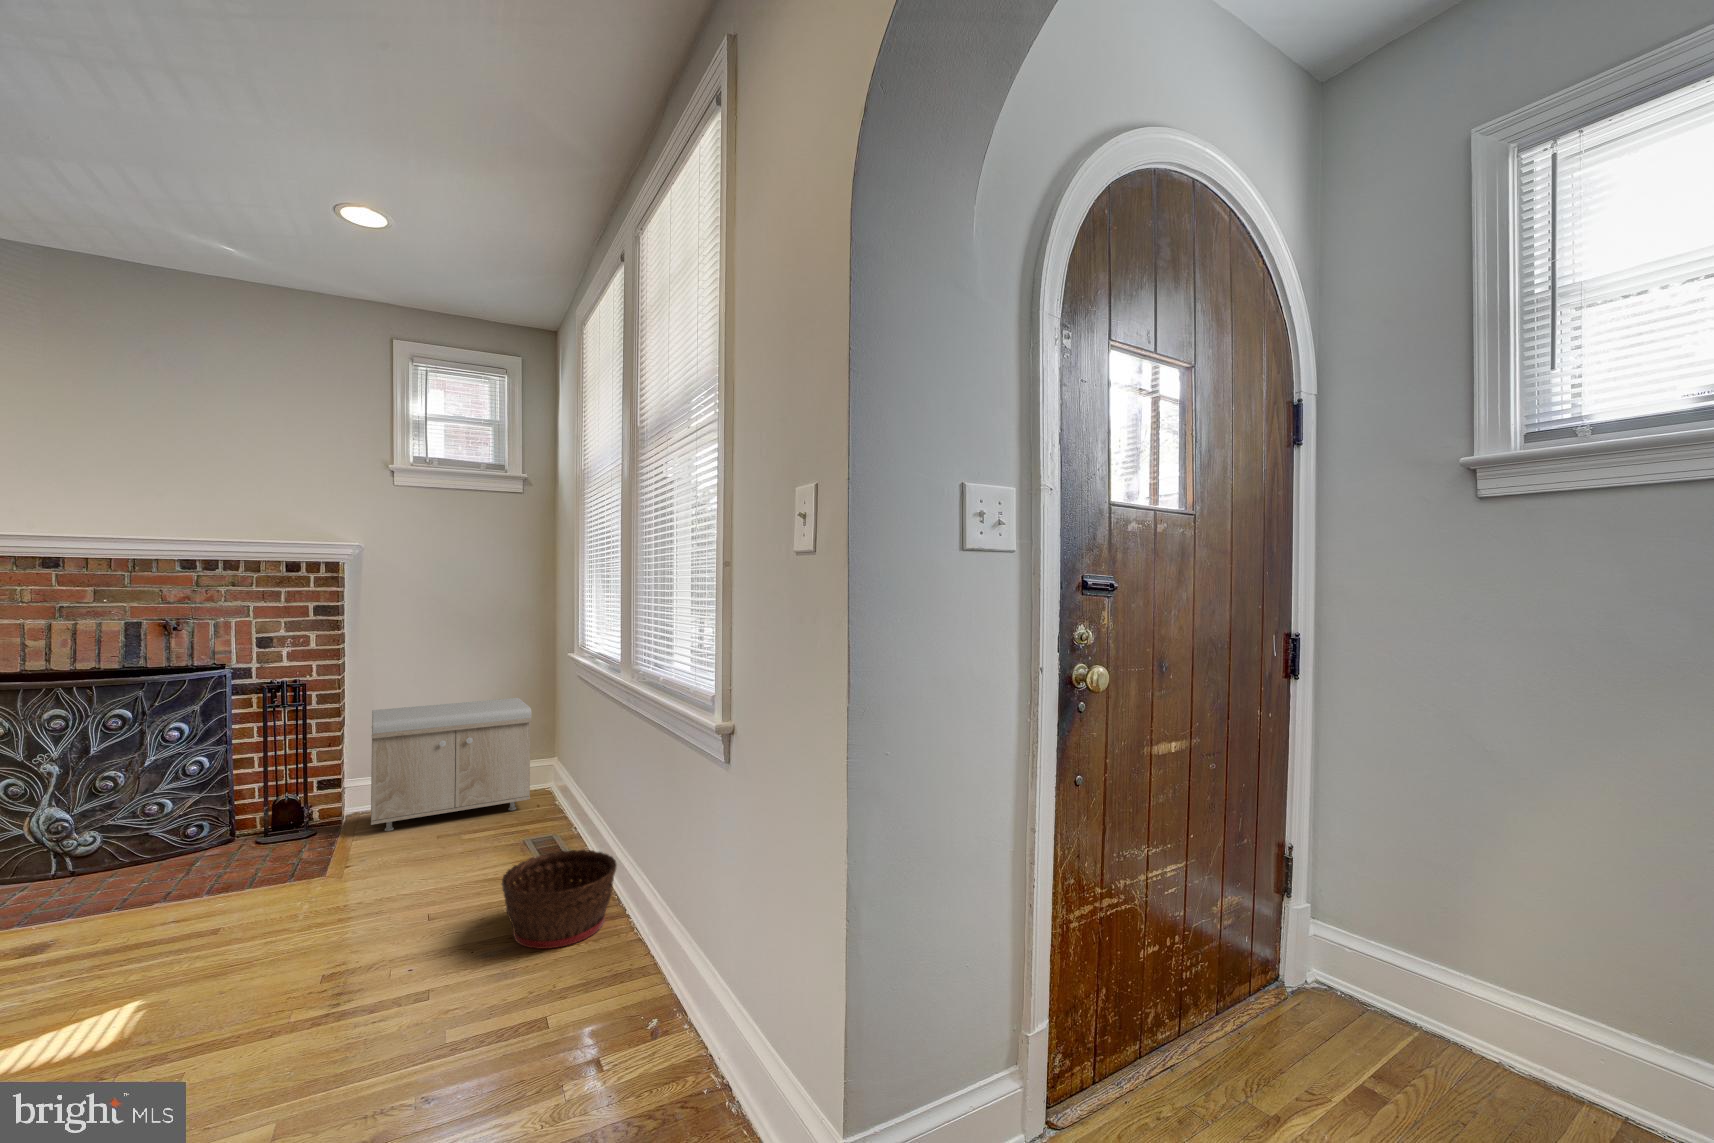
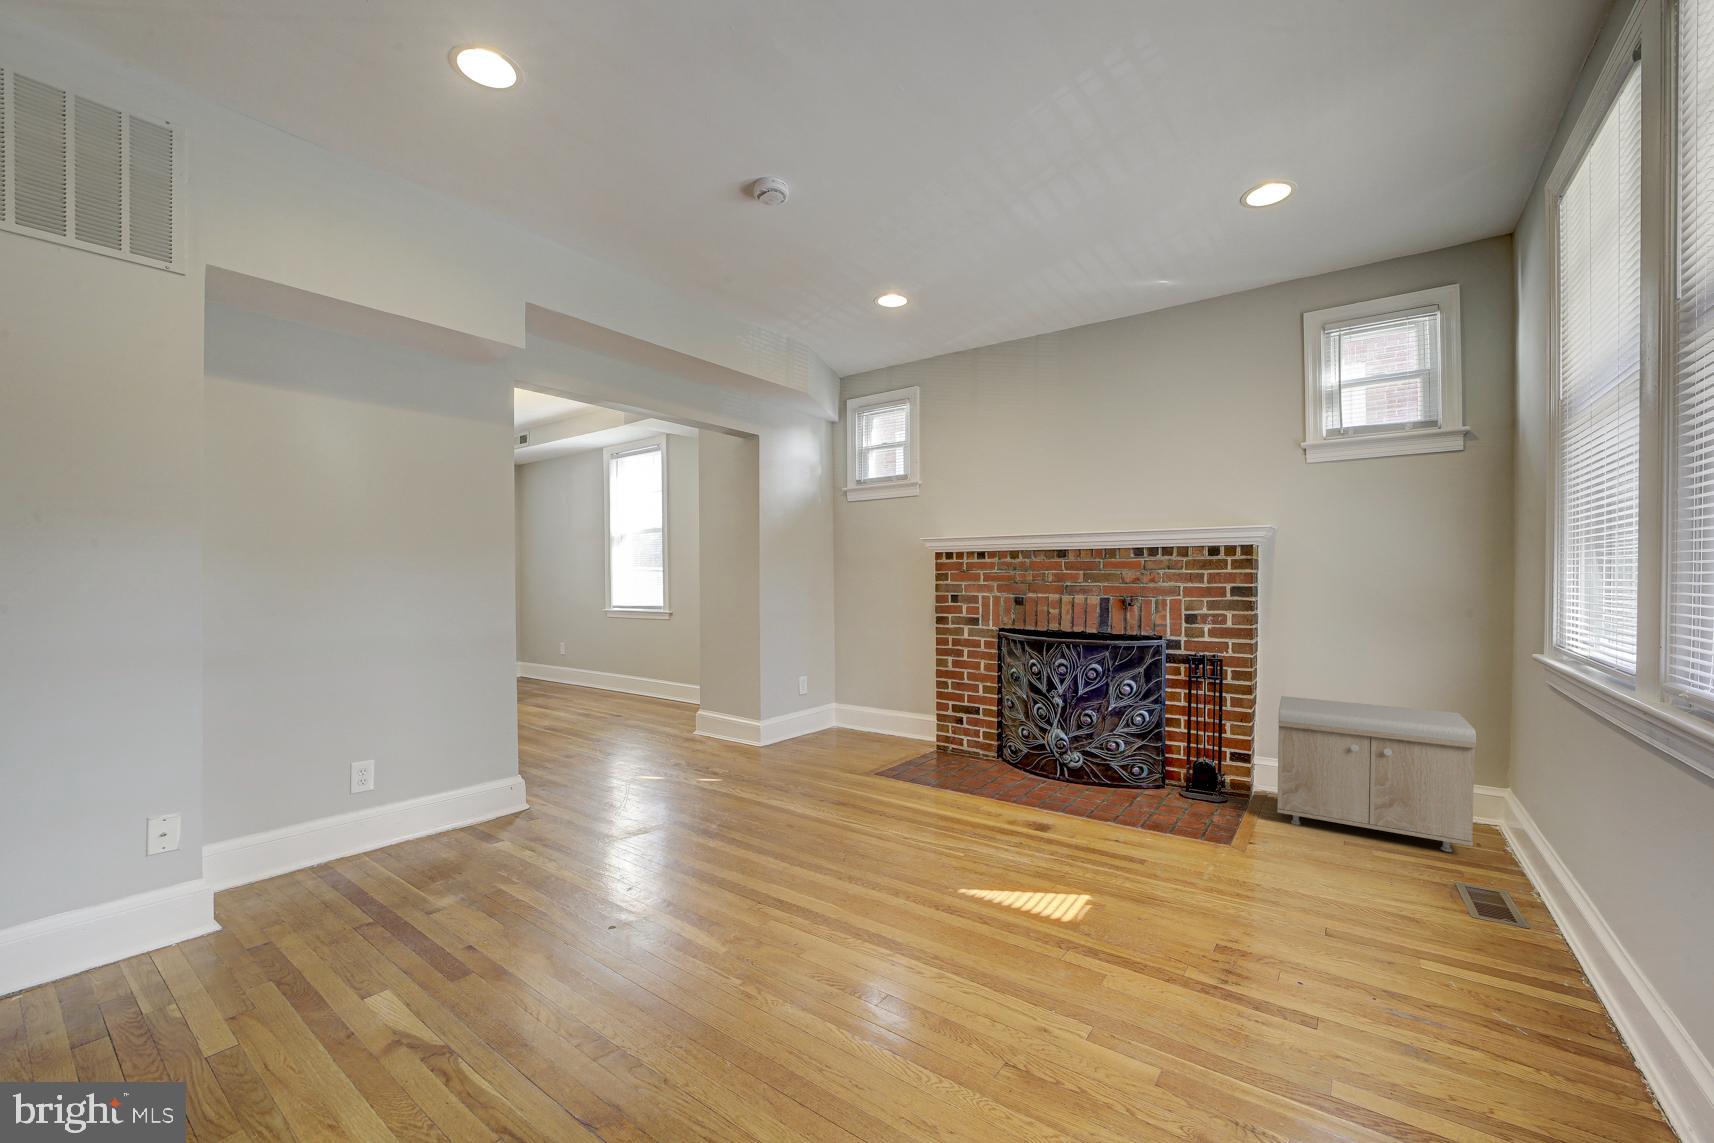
basket: present [502,850,617,949] -> none [1416,931,1620,1091]

